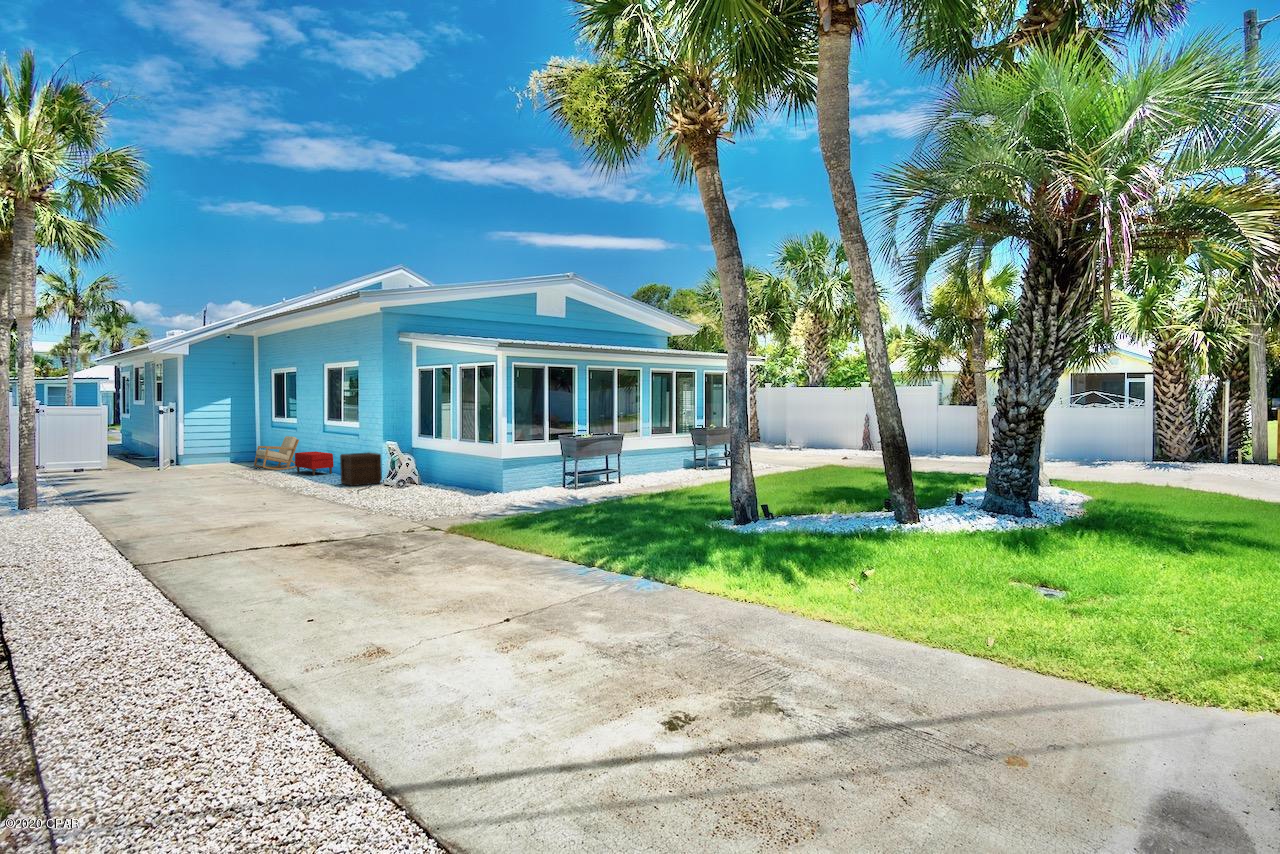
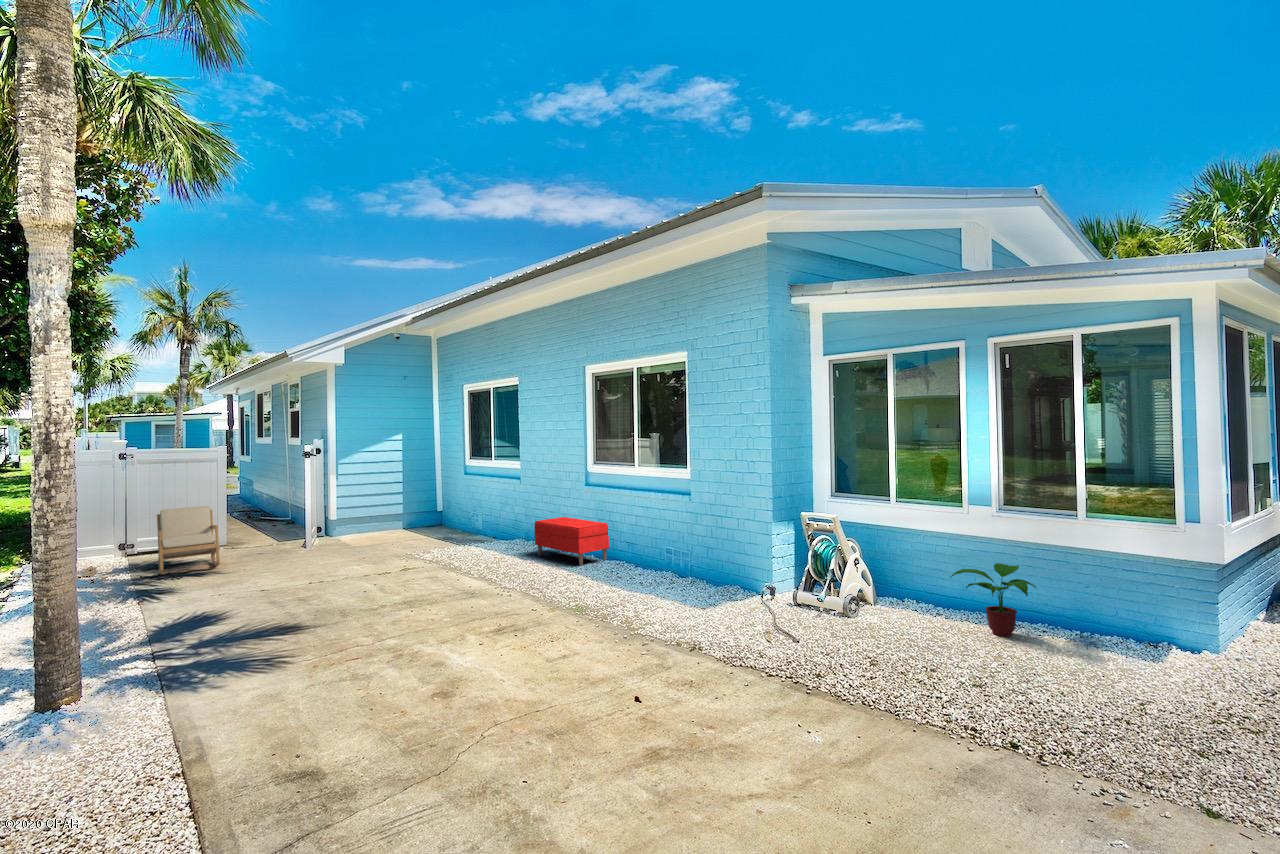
chair: present [254,436,299,470] -> present [157,506,220,574]
wooden crate: present [340,452,382,486] -> none [679,529,768,608]
potted plant: none [433,462,463,491] -> present [951,563,1036,637]

